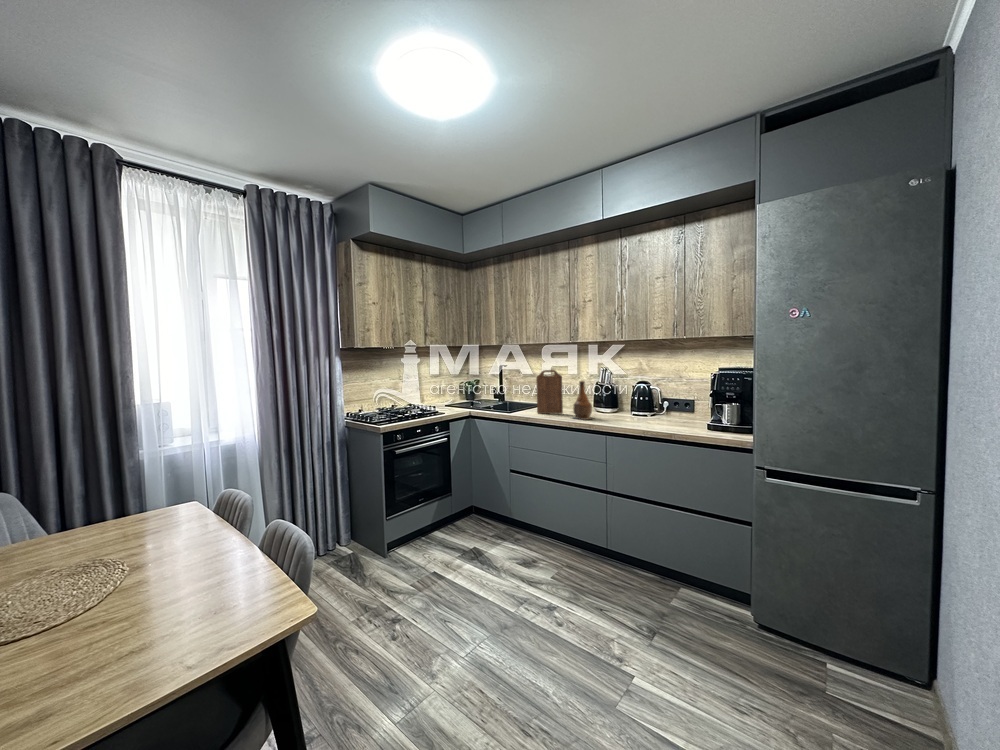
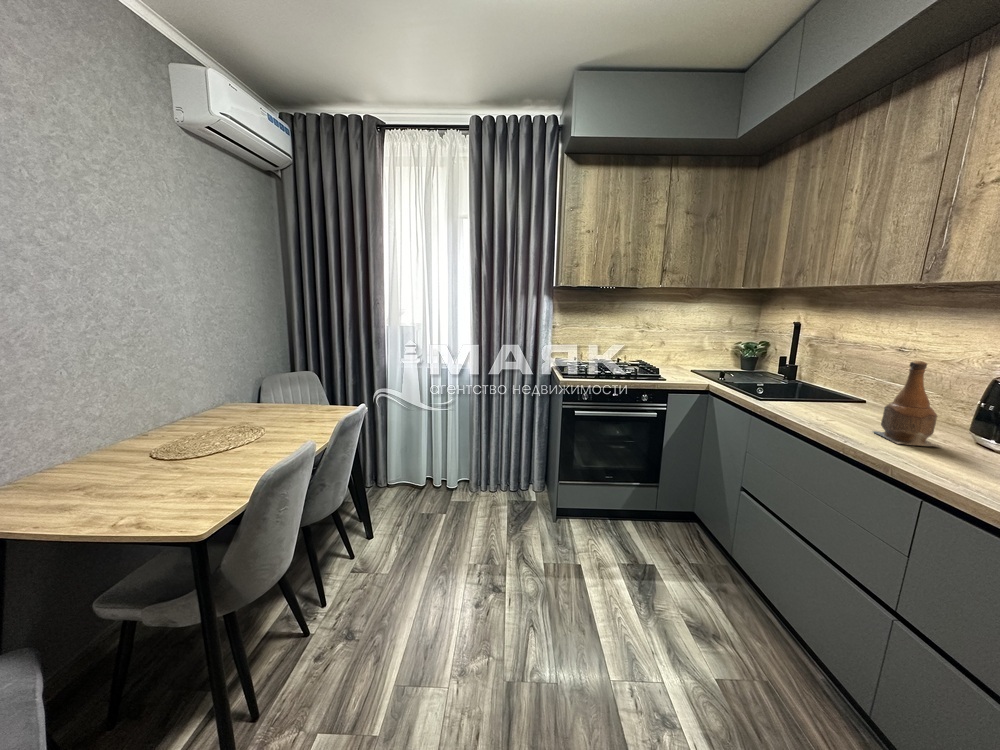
cutting board: present [536,370,563,414] -> none [815,332,887,420]

